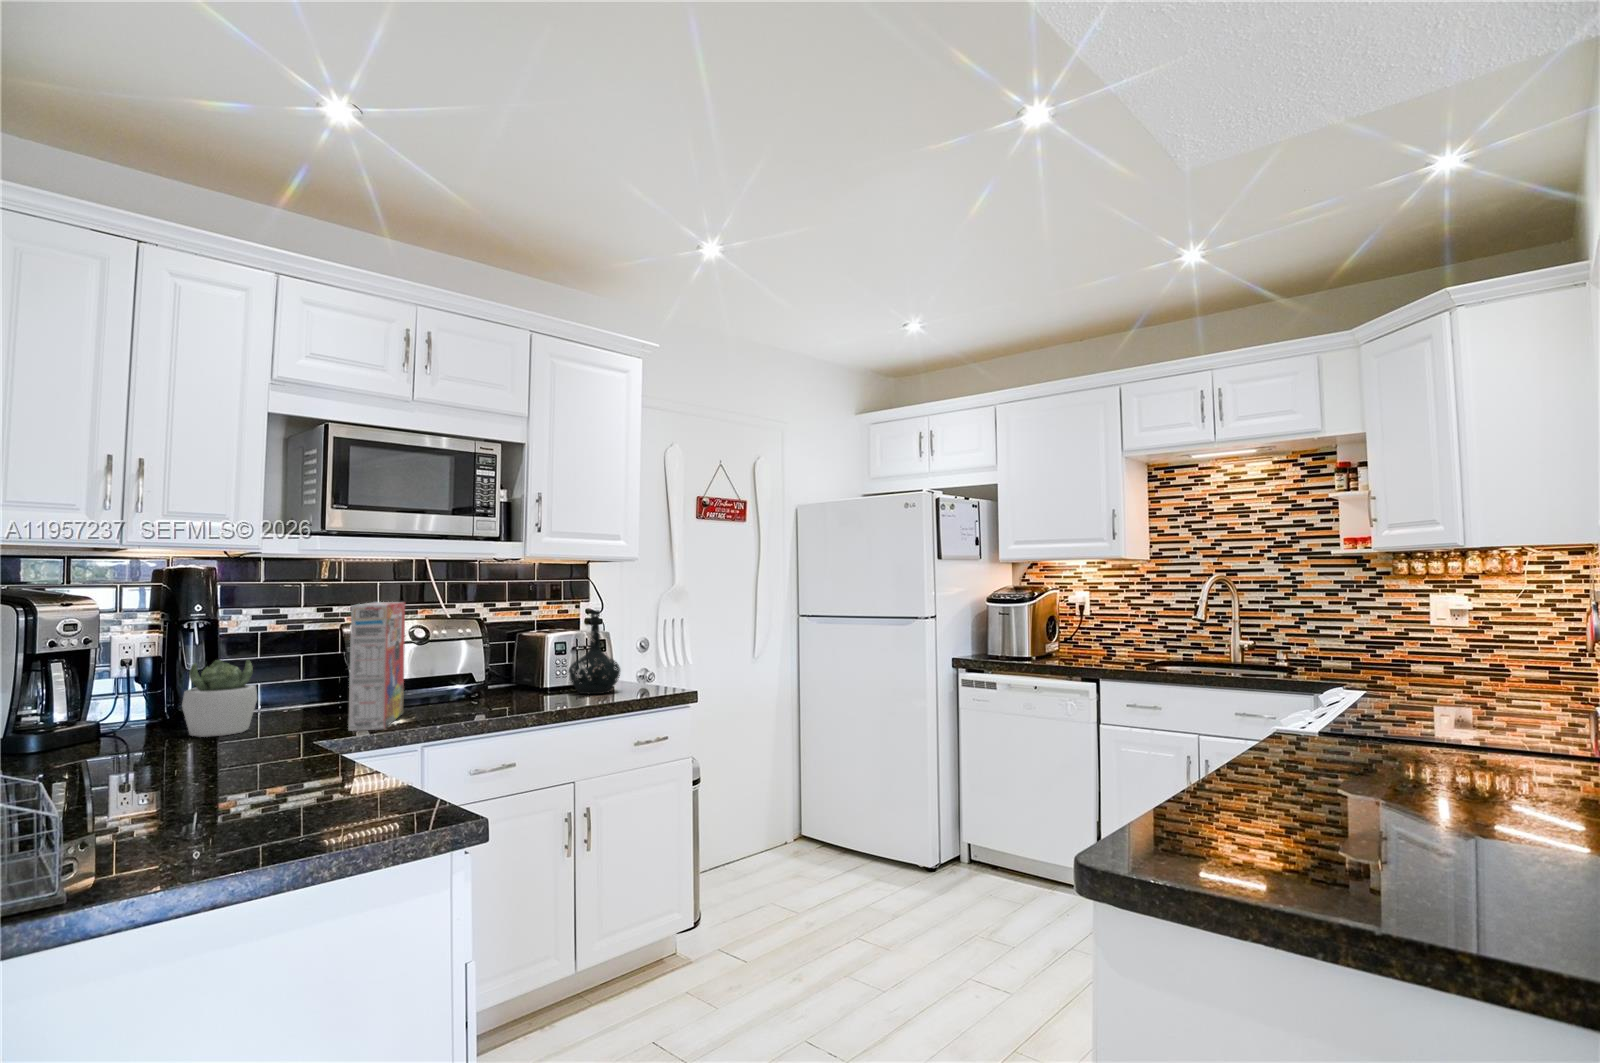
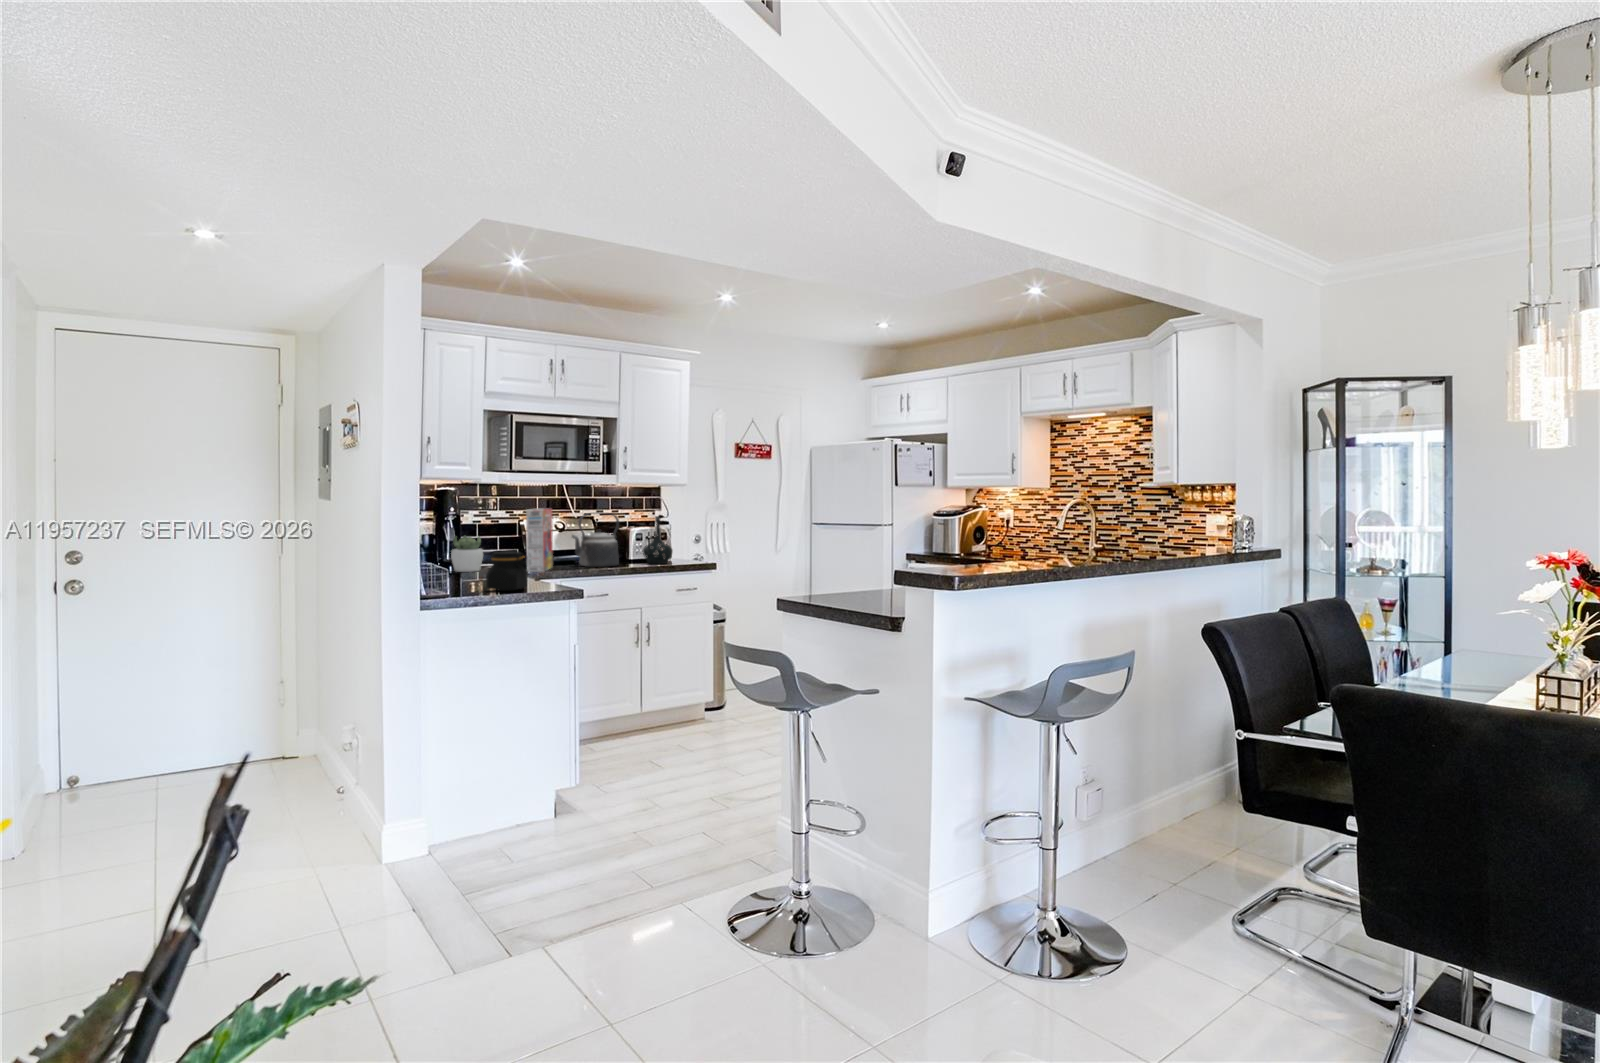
kettle: none [441,607,529,707] -> present [572,513,619,567]
jar: none [207,724,335,842] -> present [485,551,528,591]

